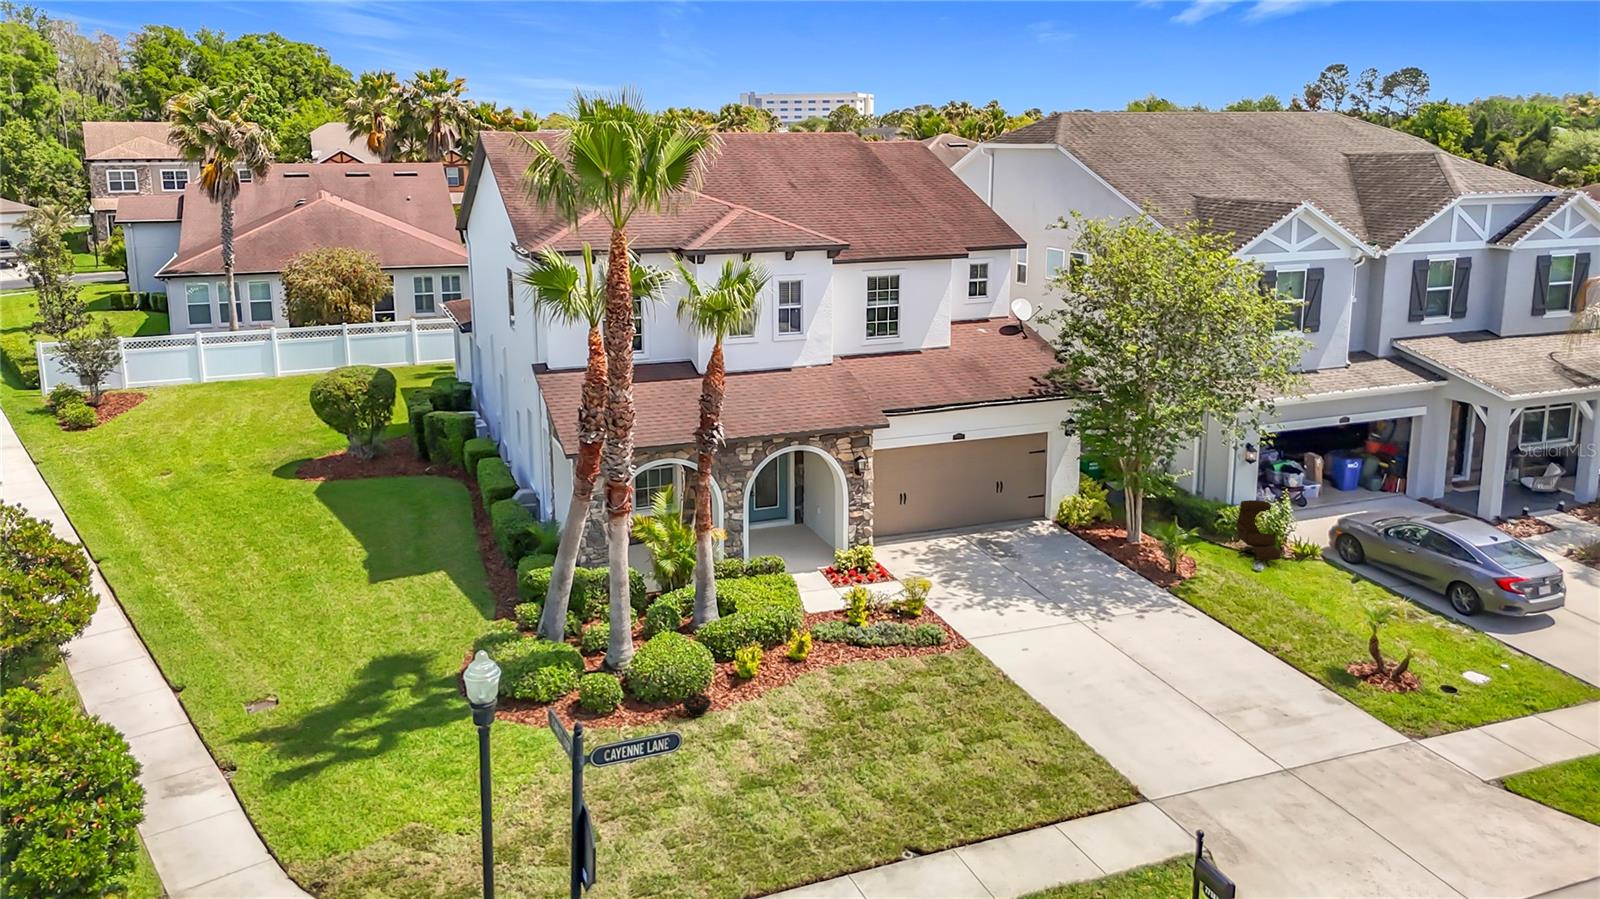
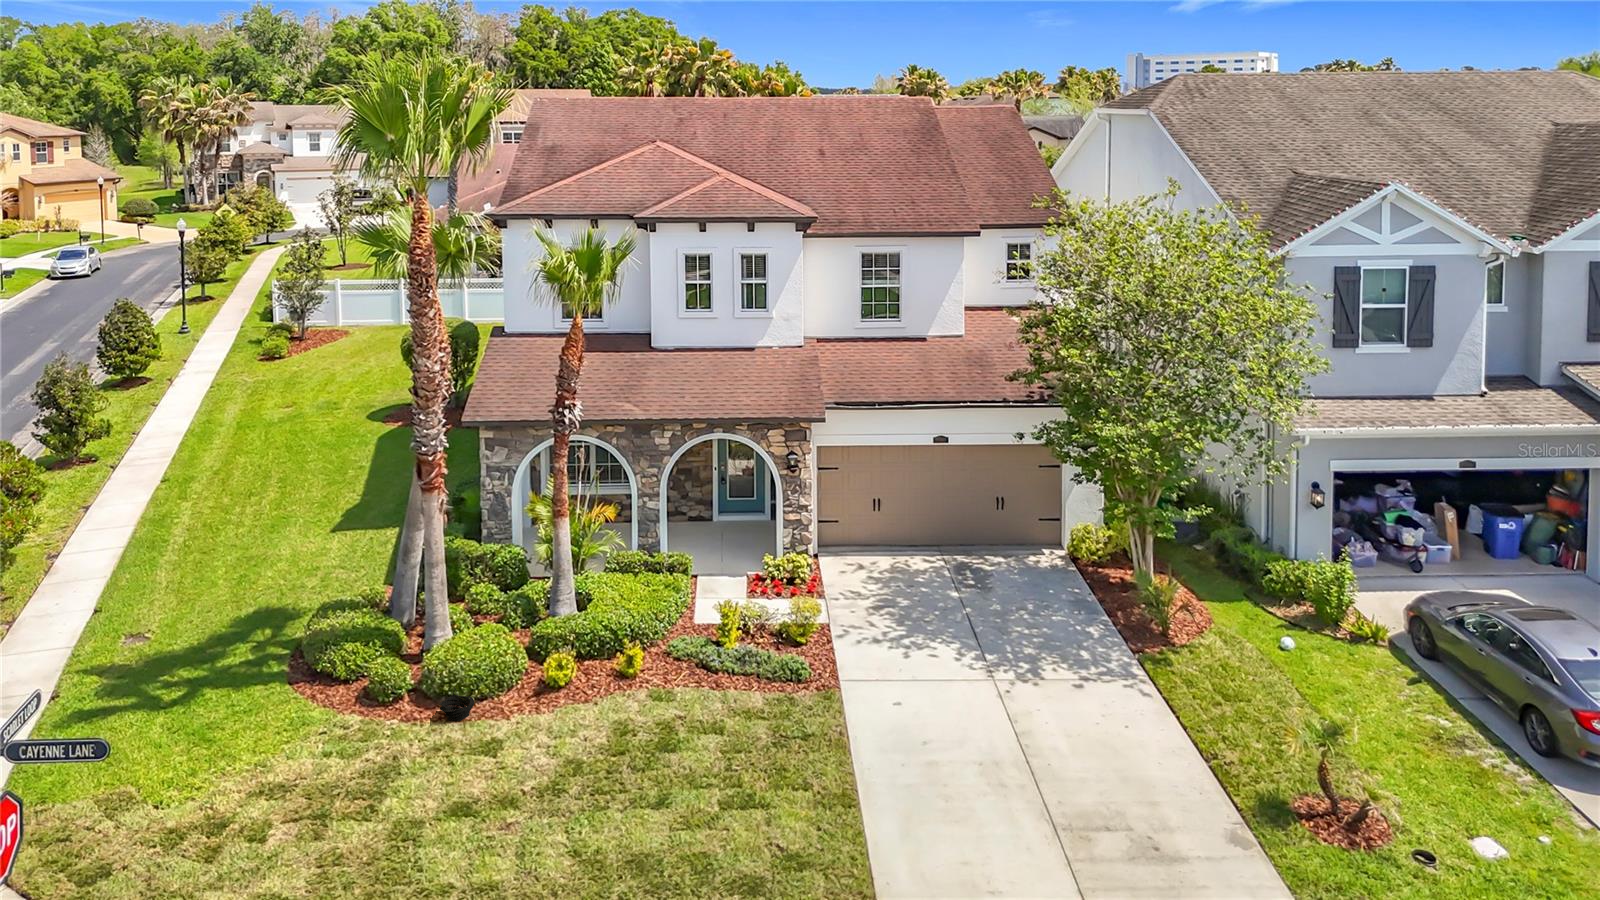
lounge chair: present [1235,500,1281,567] -> none [1272,555,1328,642]

